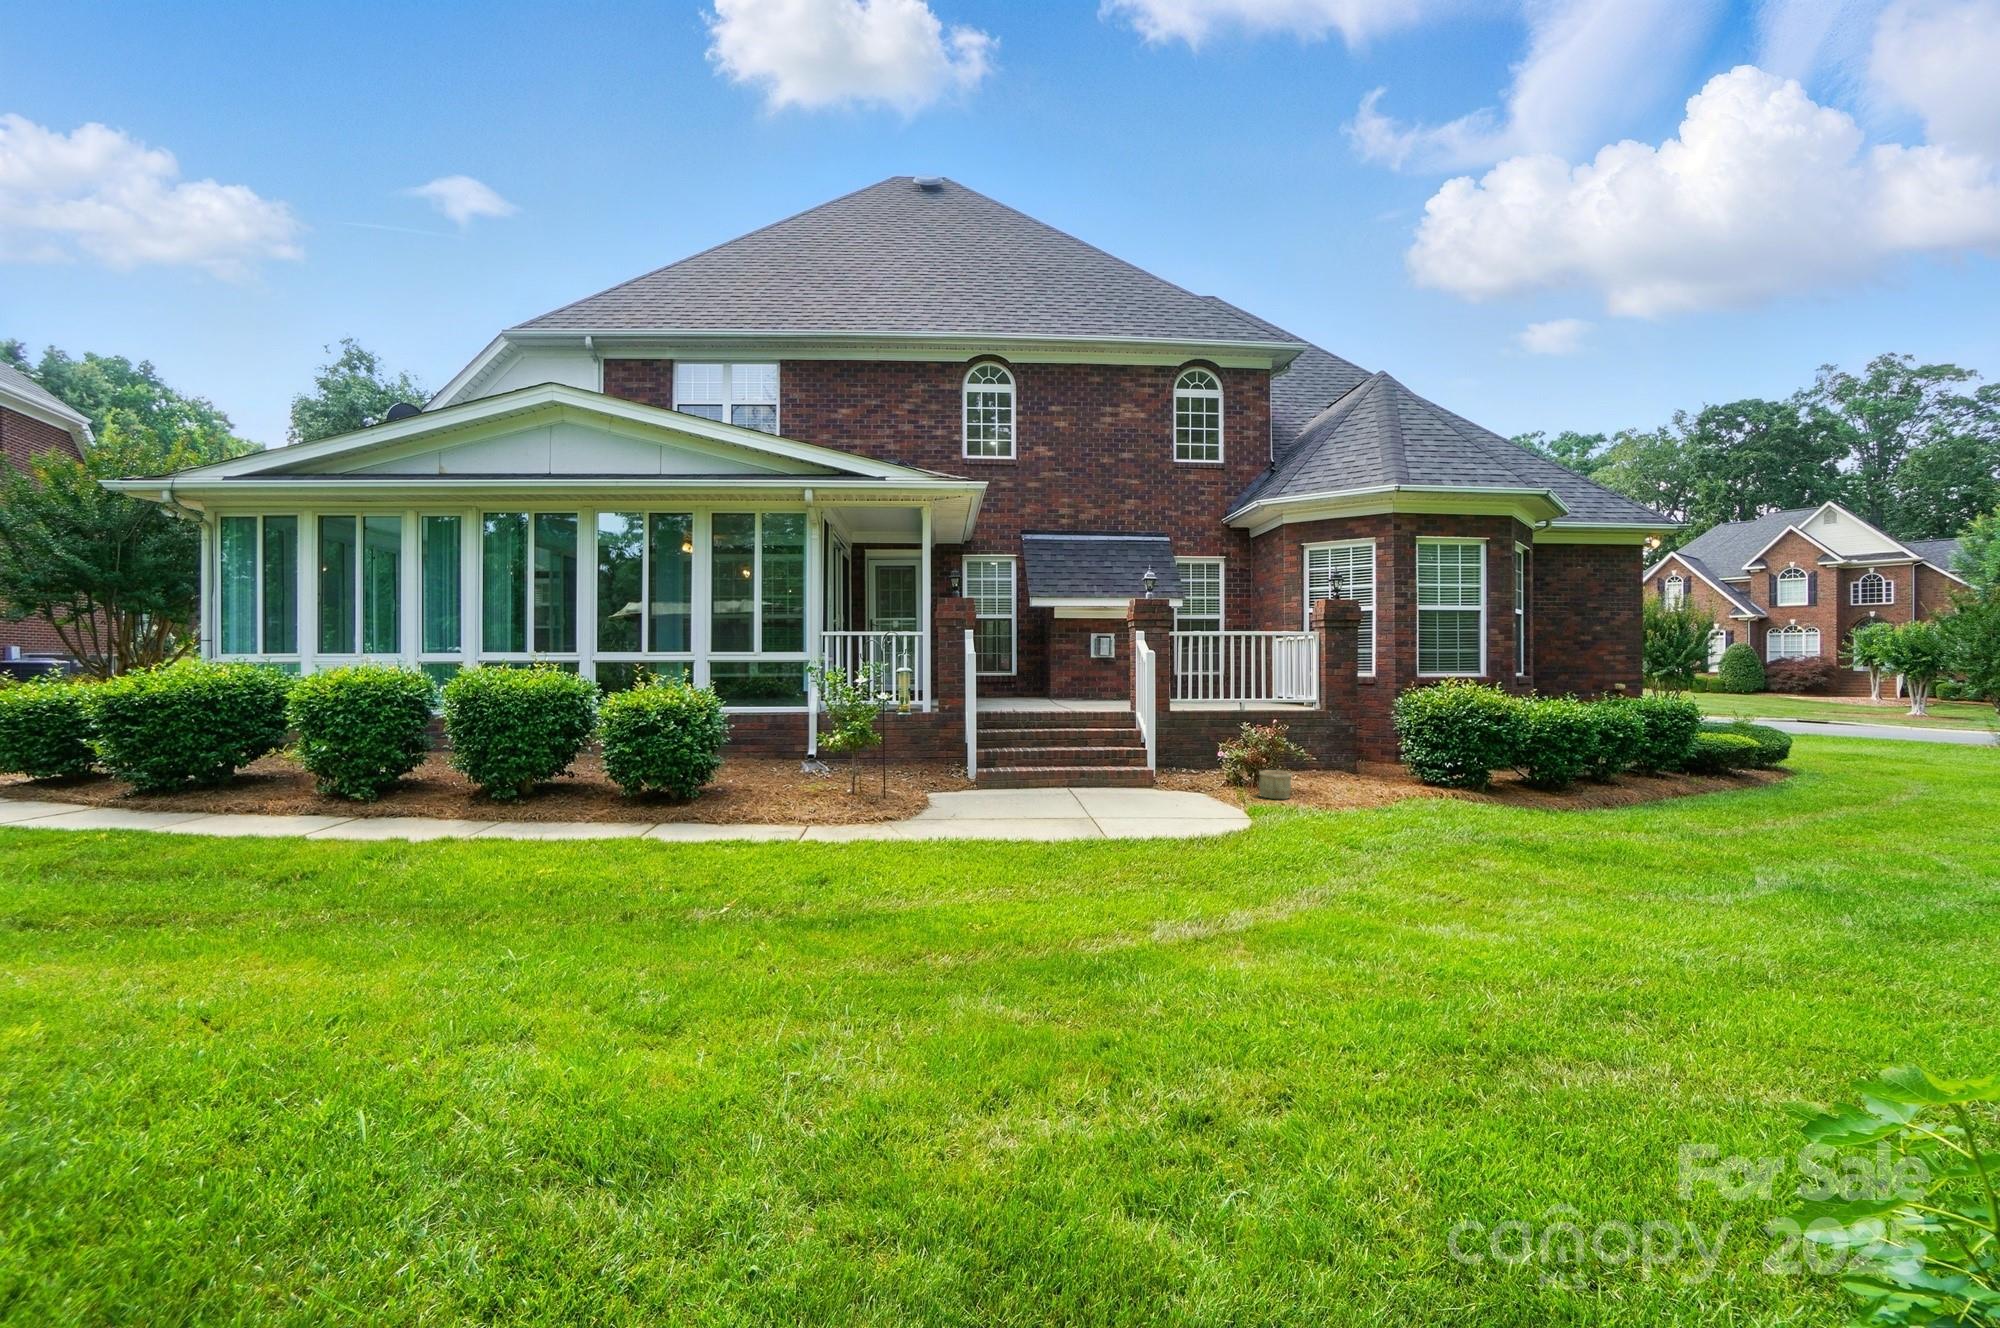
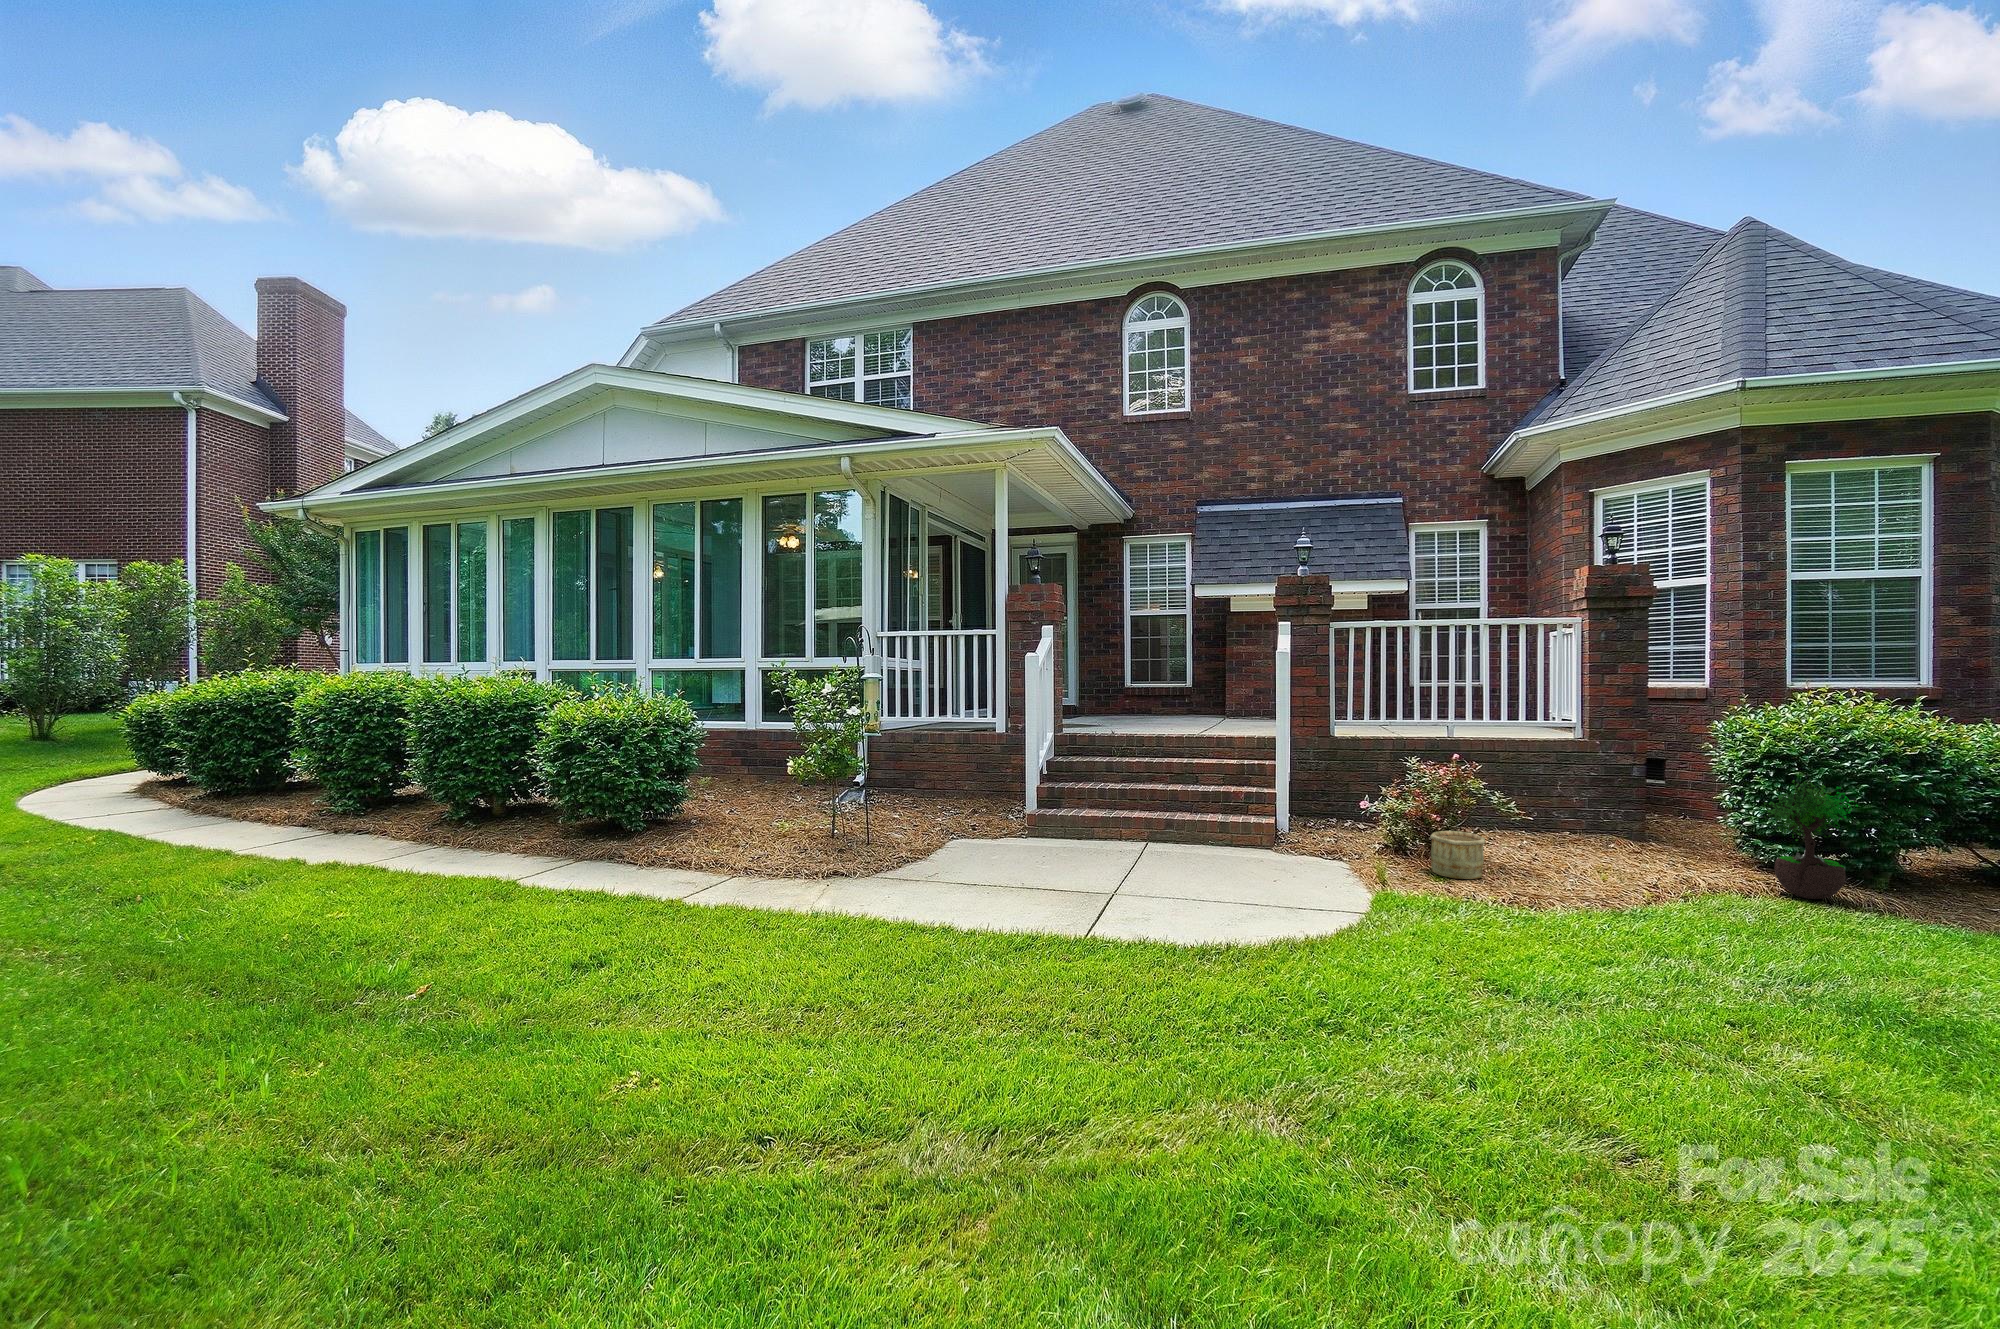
potted tree: none [1430,727,1478,798] -> present [1760,775,1858,899]

